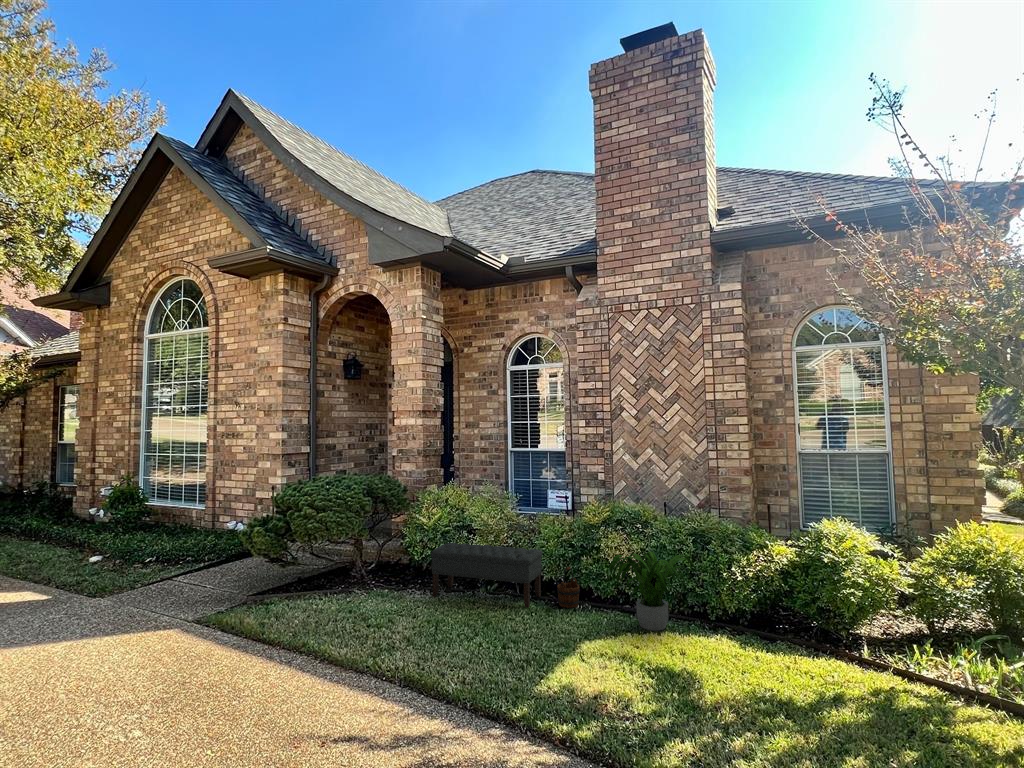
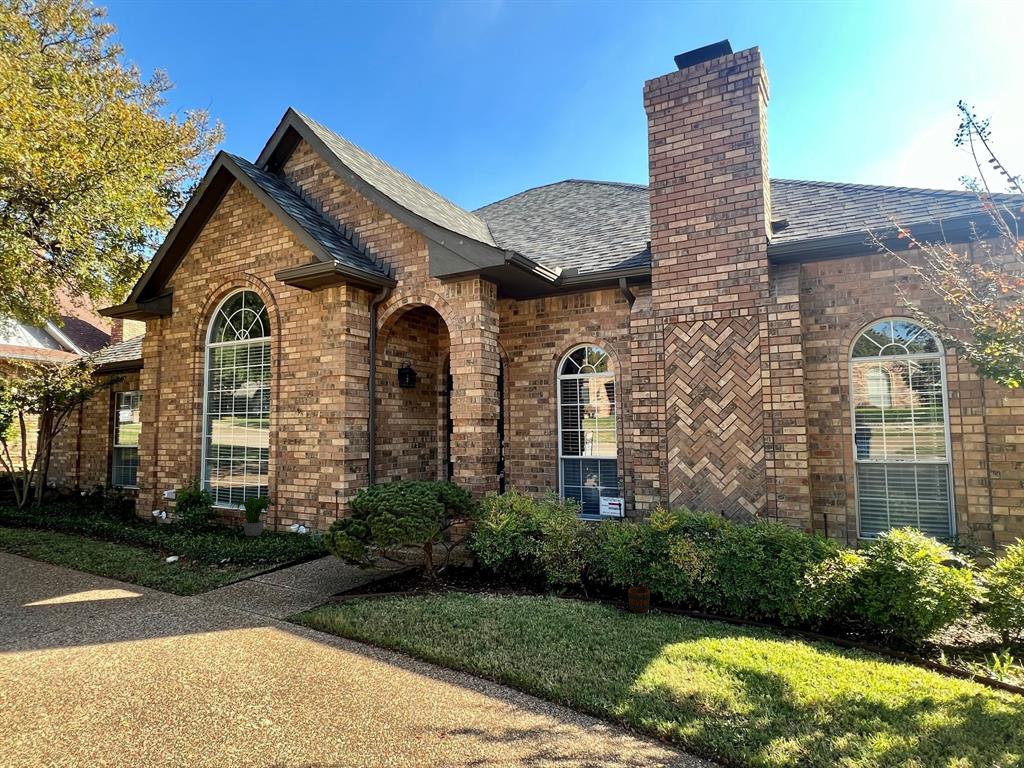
bench: present [431,543,542,608] -> none [503,547,611,612]
potted plant: present [610,552,697,630] -> present [230,496,275,536]

